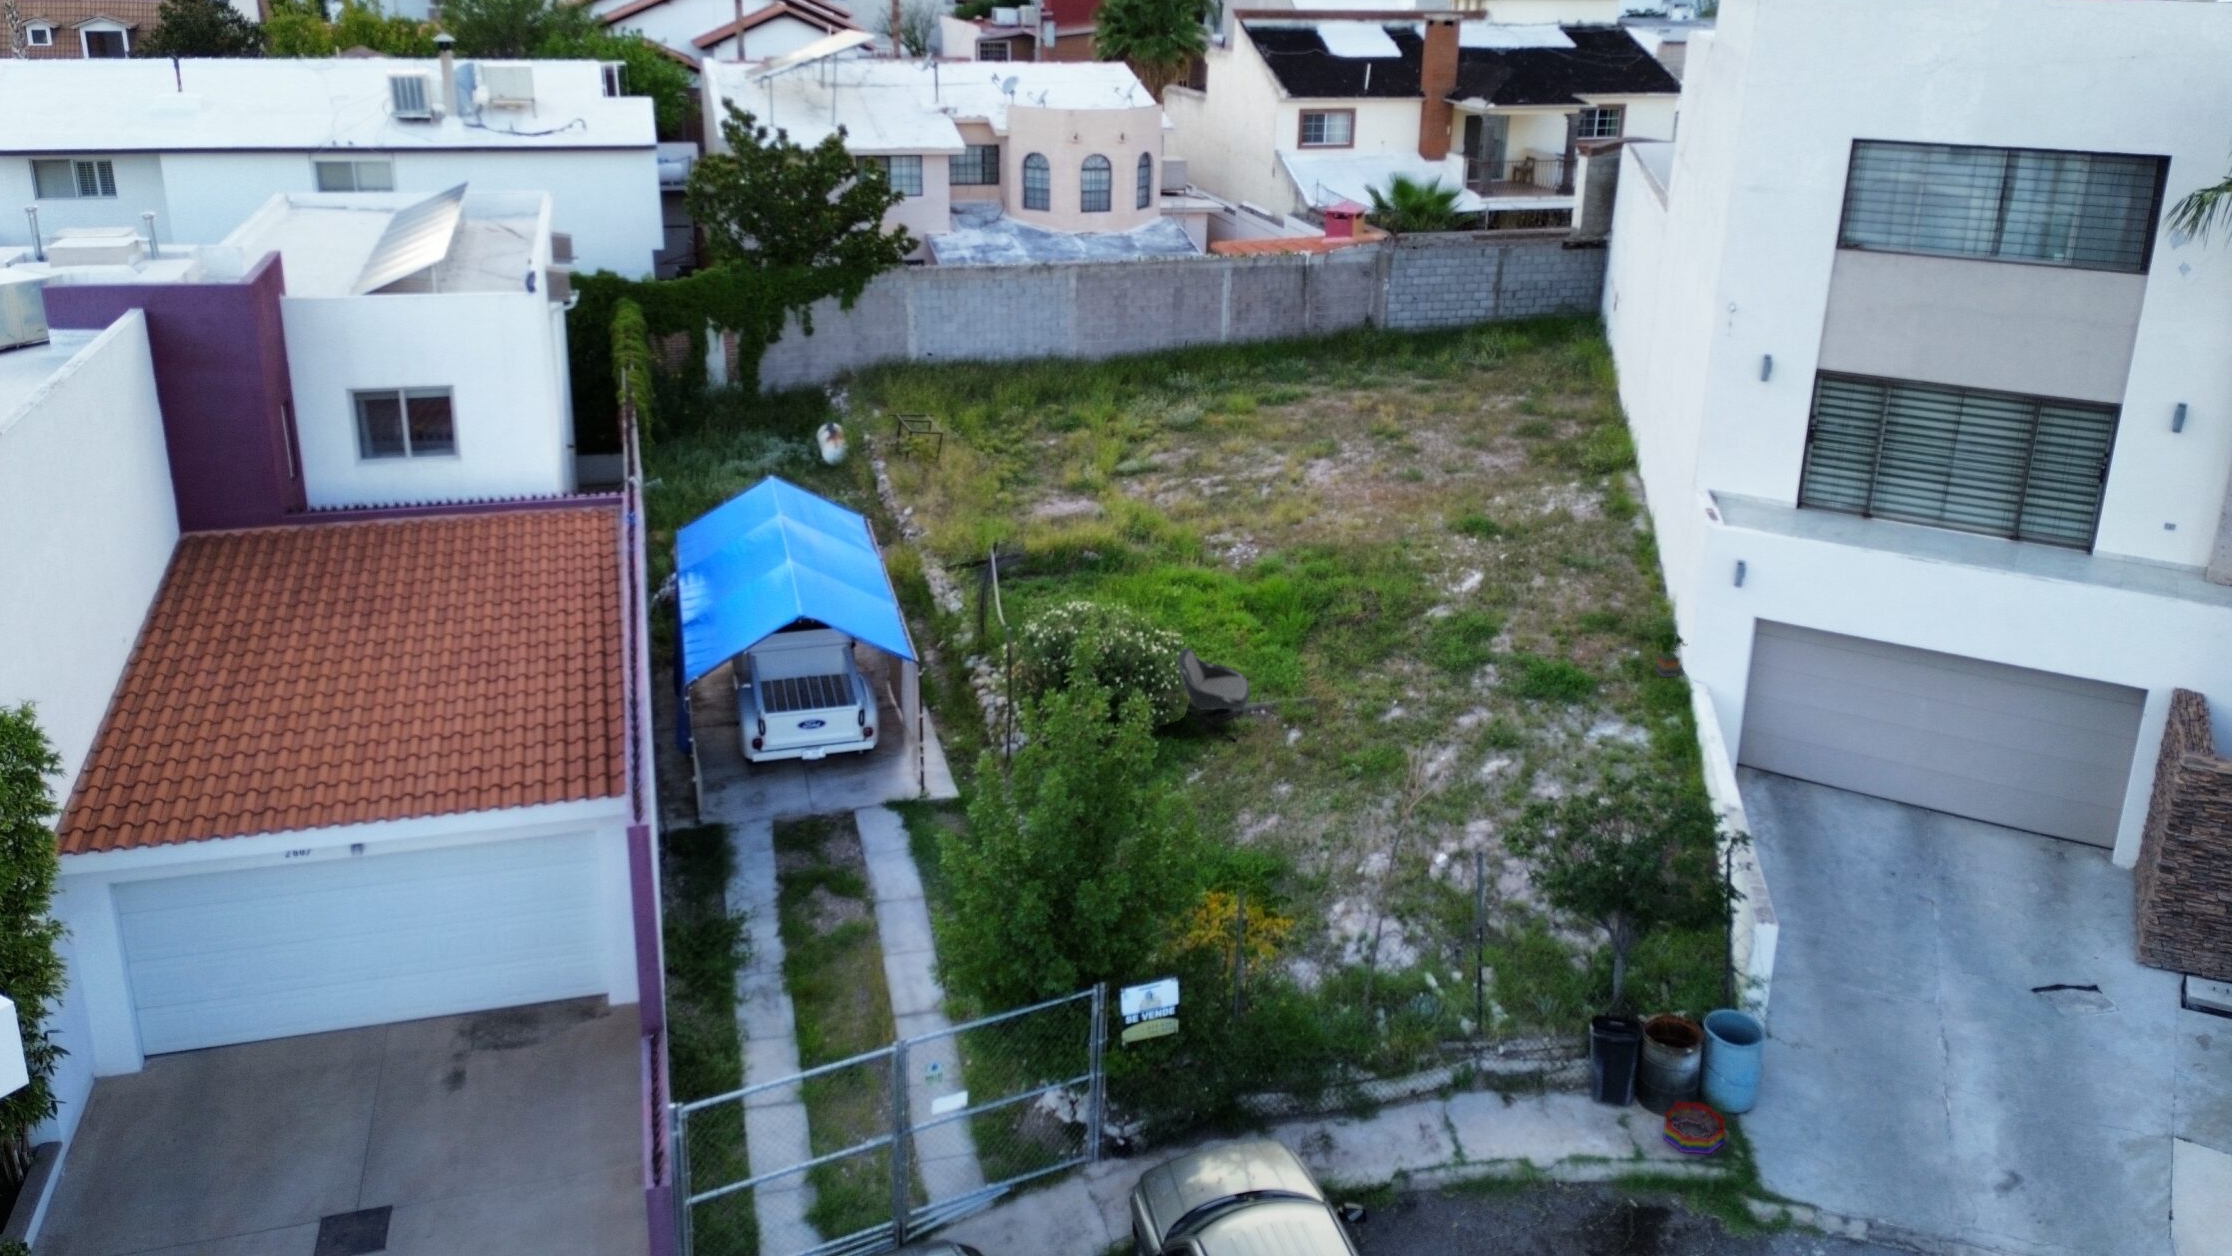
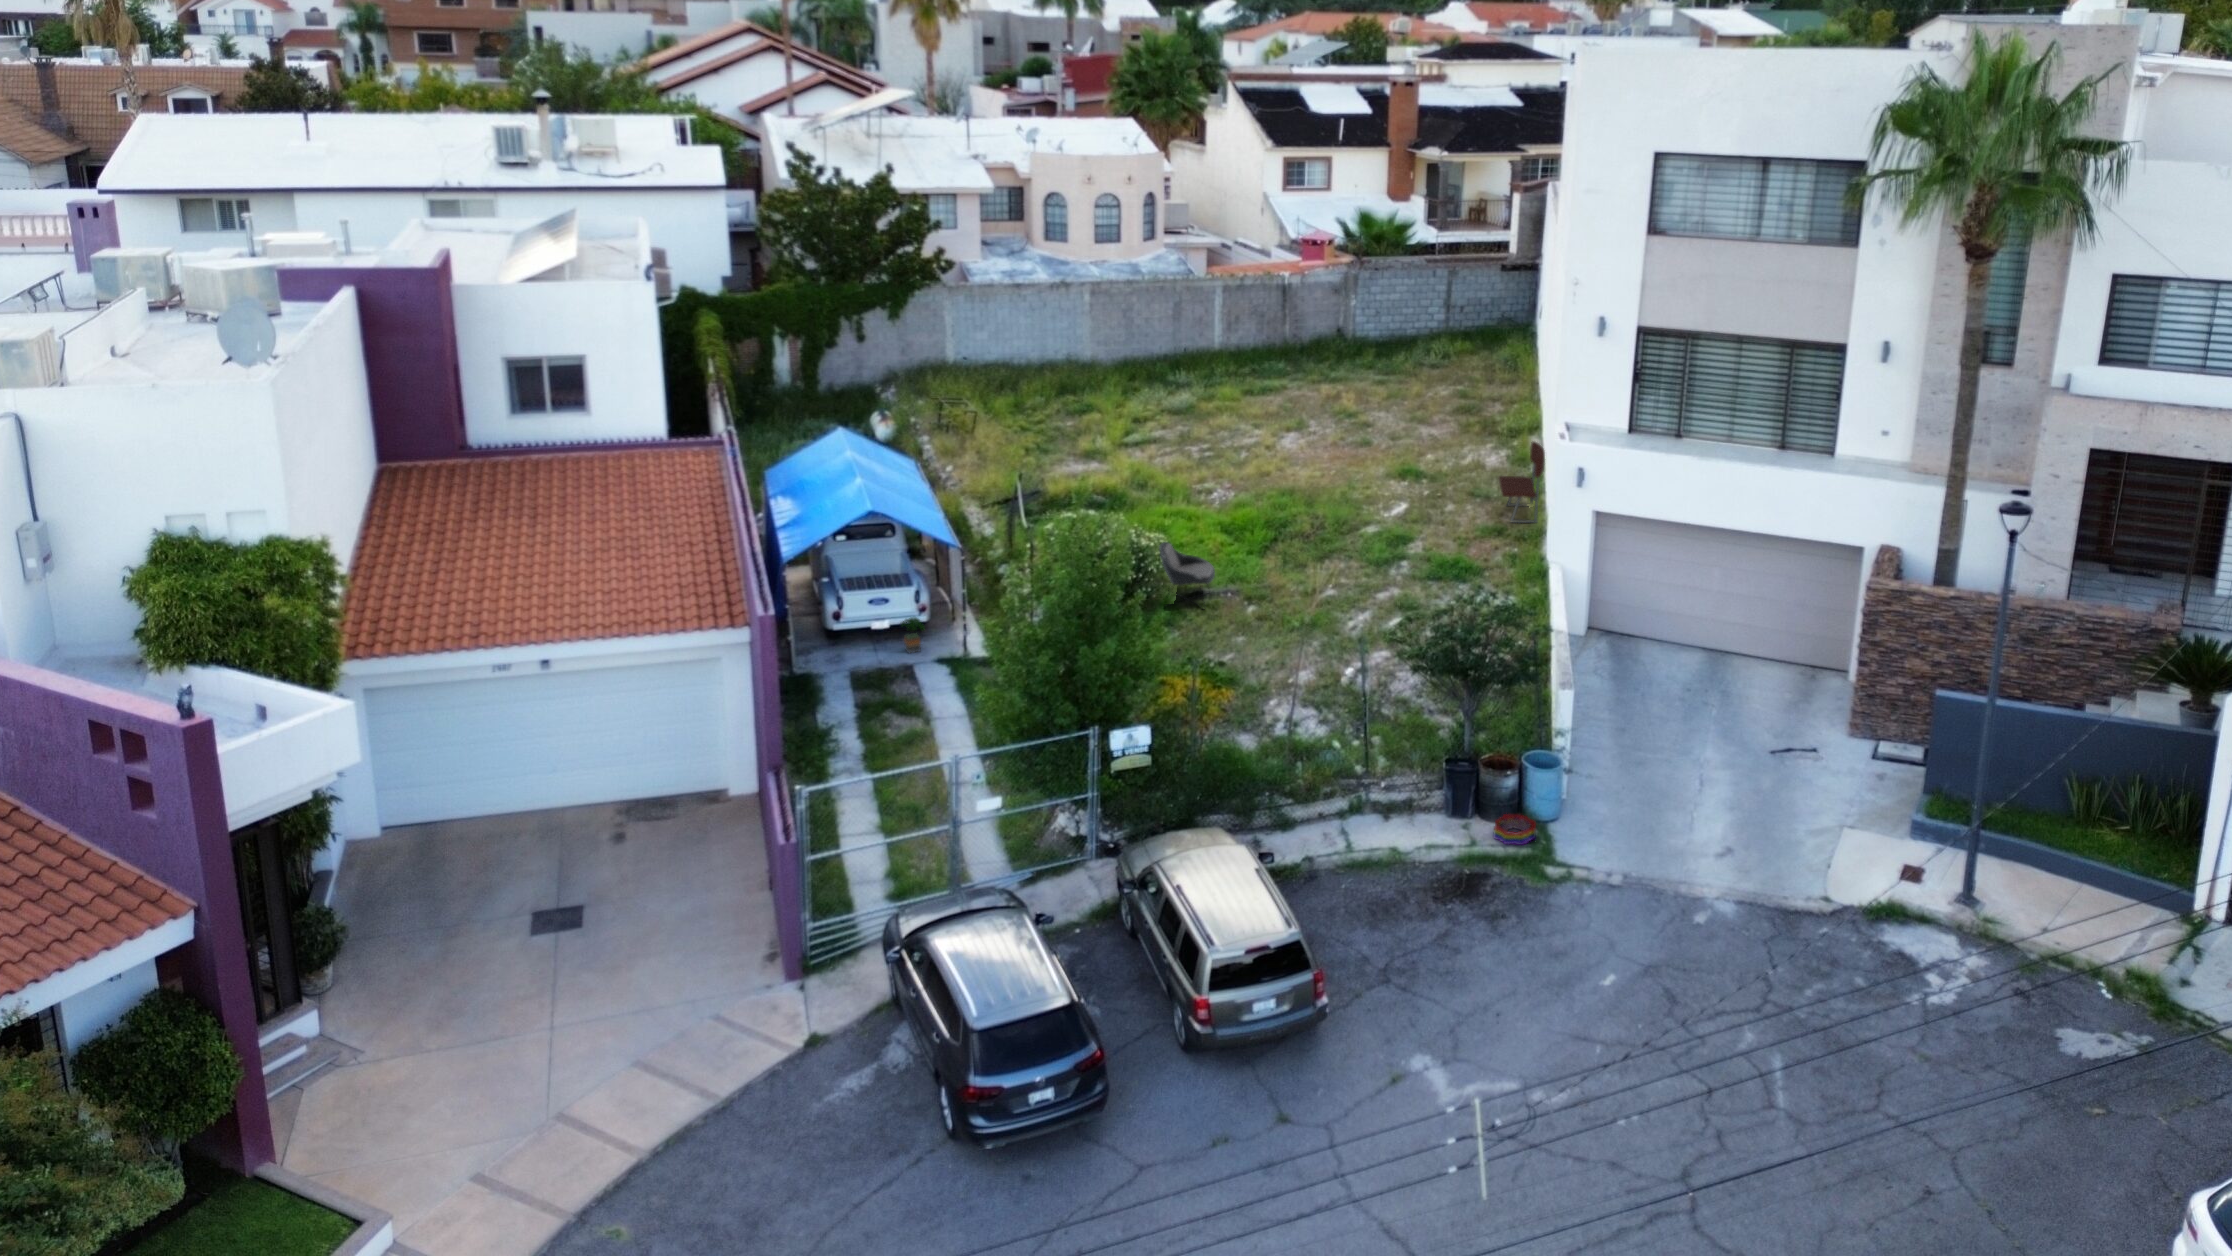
bench: none [1606,504,1672,613] -> present [1499,442,1545,523]
potted tree: present [1656,632,1688,677] -> present [901,617,925,653]

